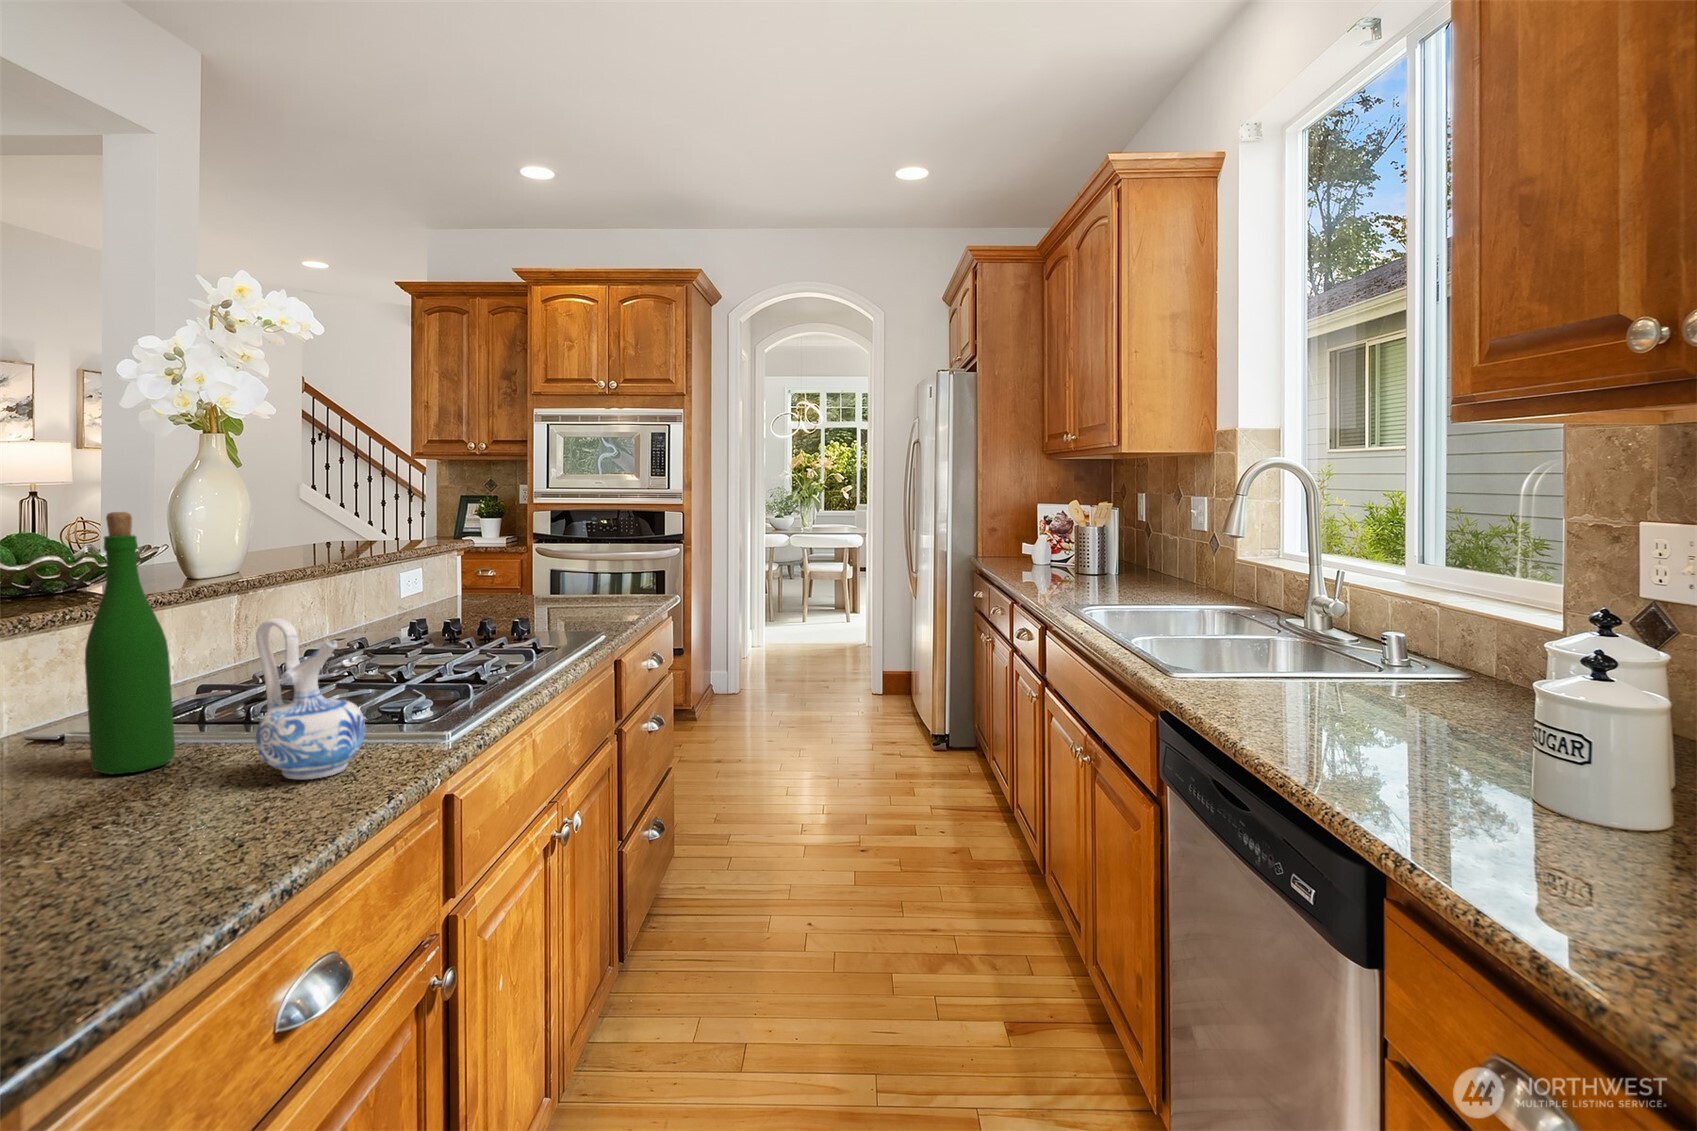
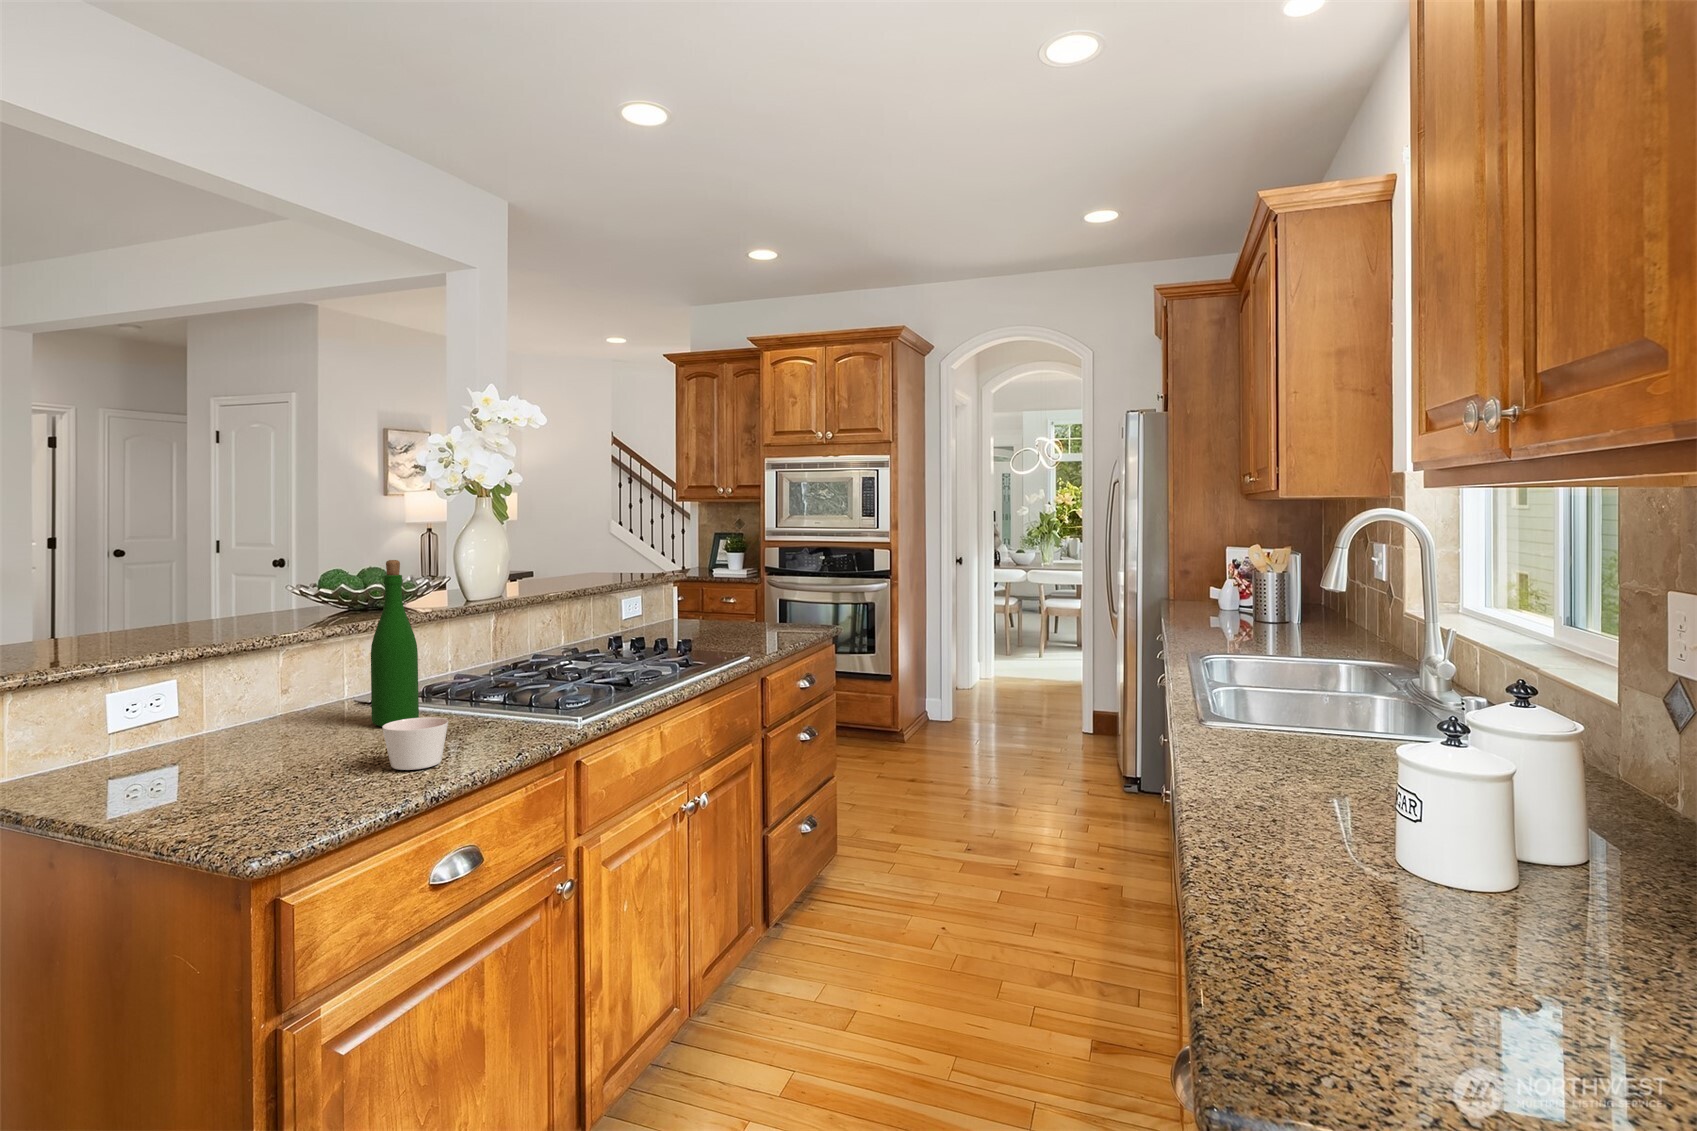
ceramic pitcher: present [256,618,365,779] -> none [454,631,521,739]
candle: none [155,756,273,848] -> present [382,717,448,770]

